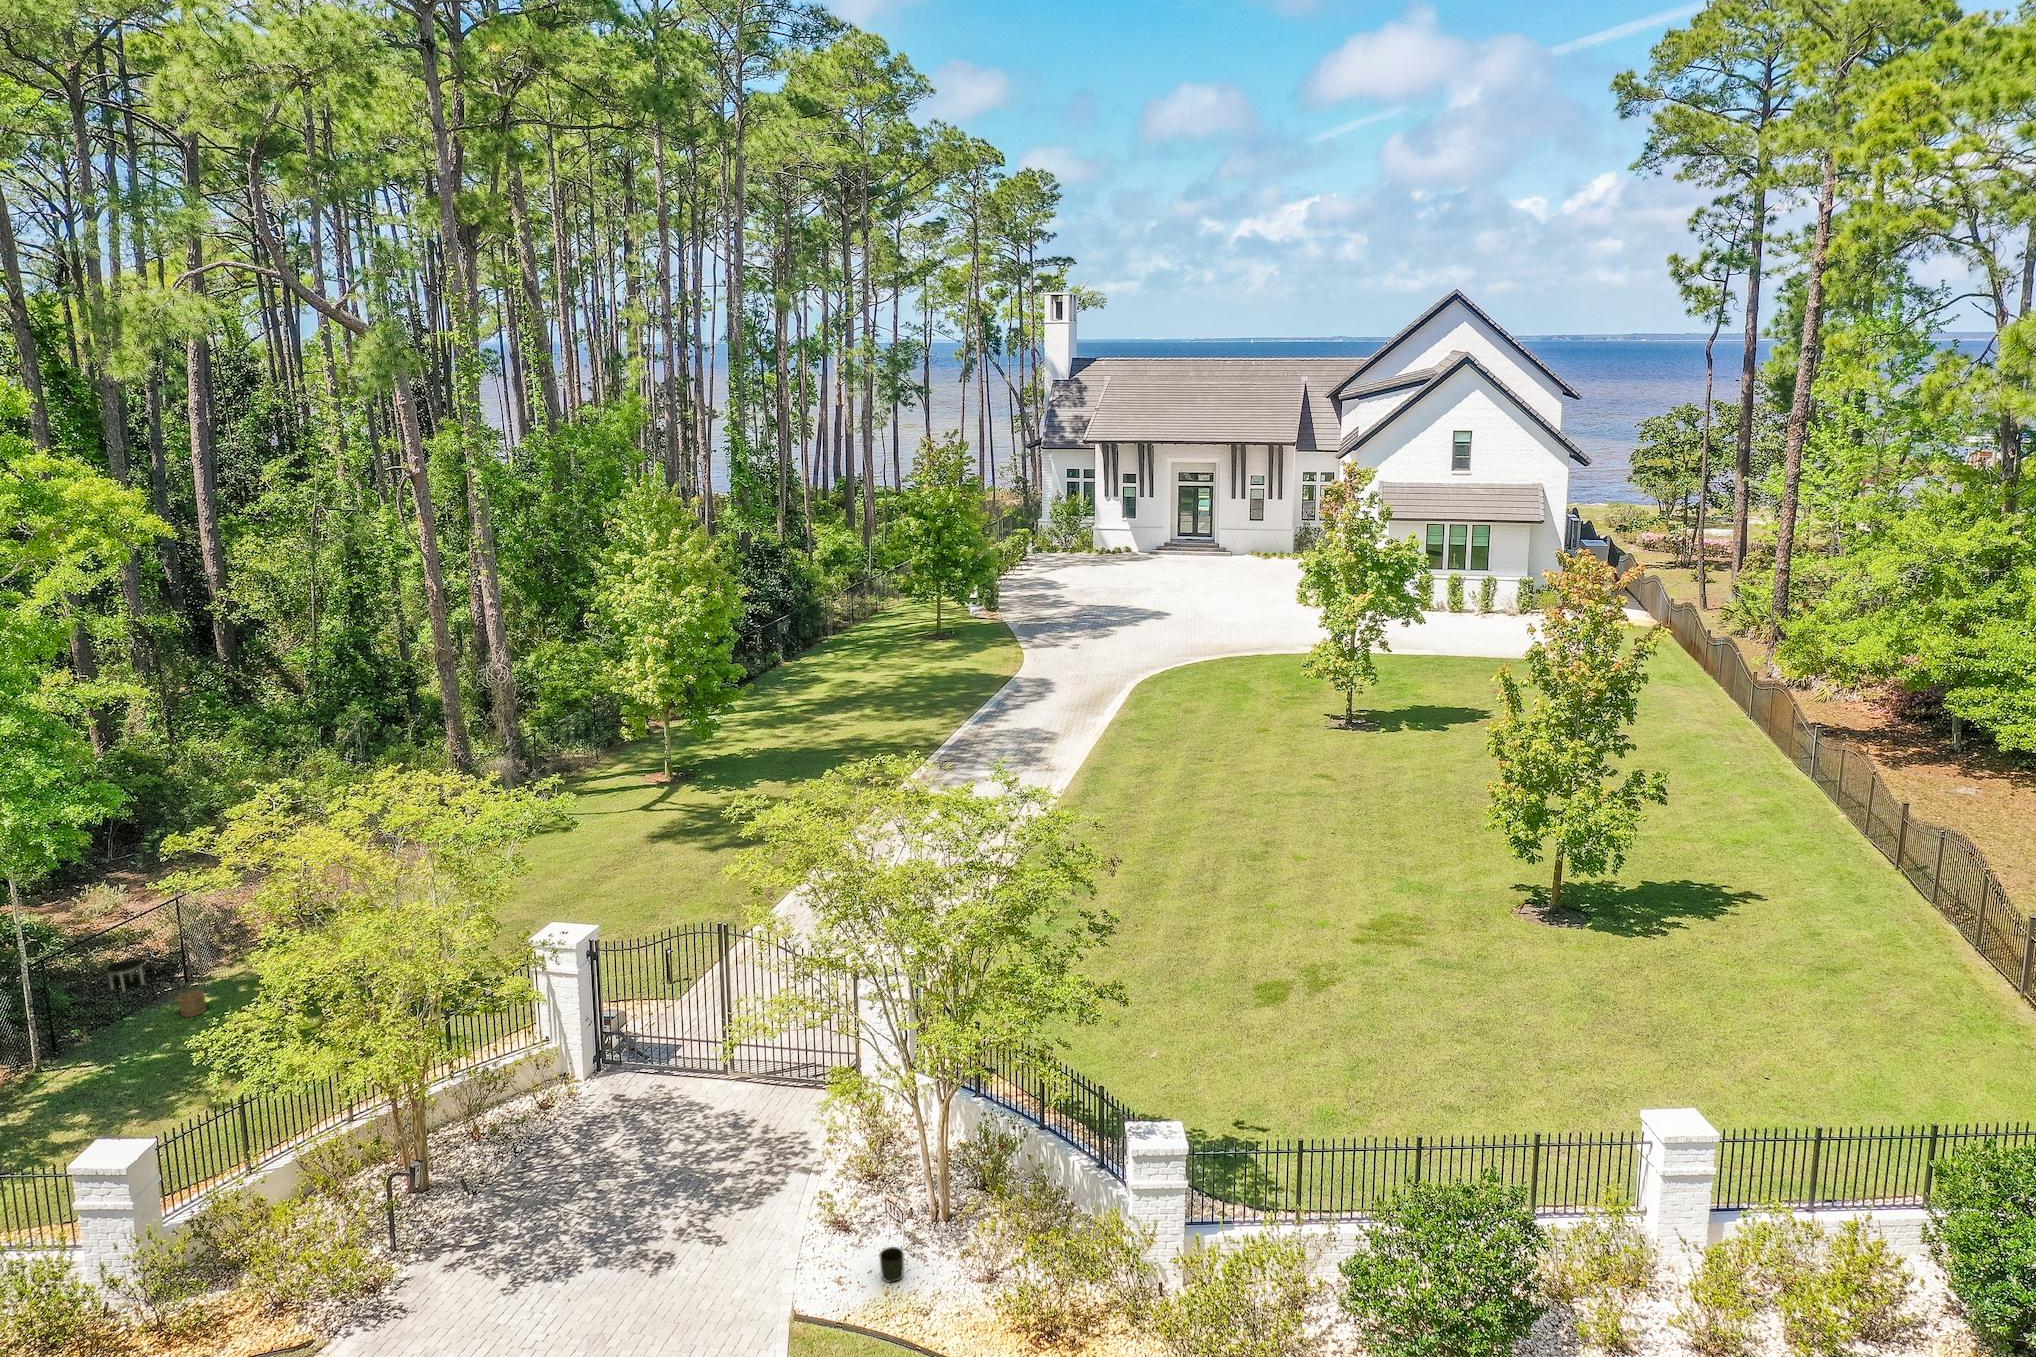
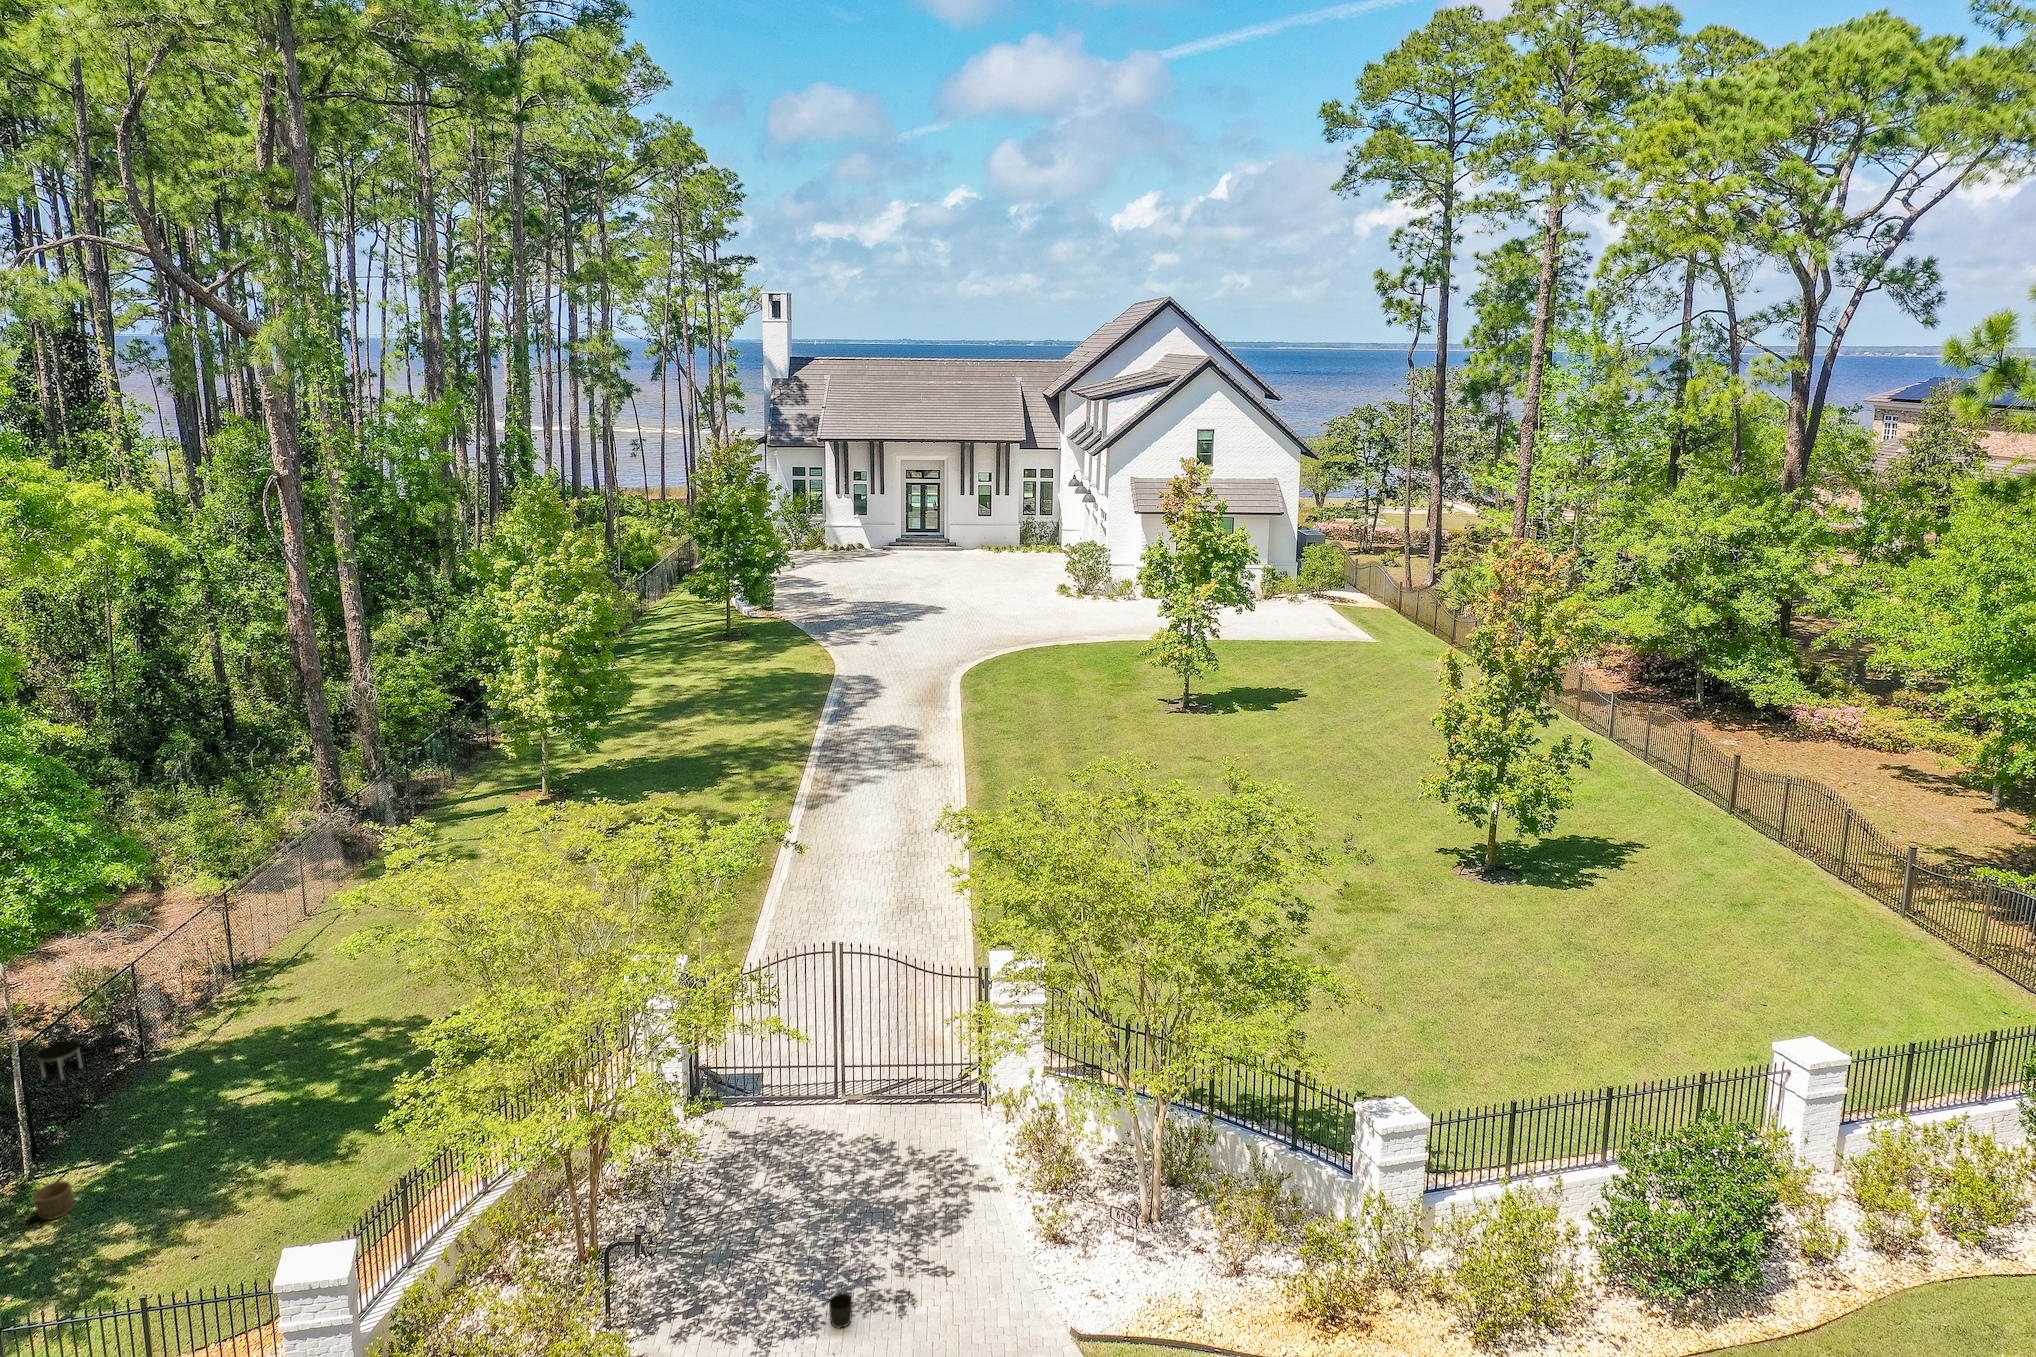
wooden bucket: present [177,990,207,1018] -> present [33,1181,75,1220]
planter: present [879,1247,904,1283] -> present [829,1293,852,1328]

